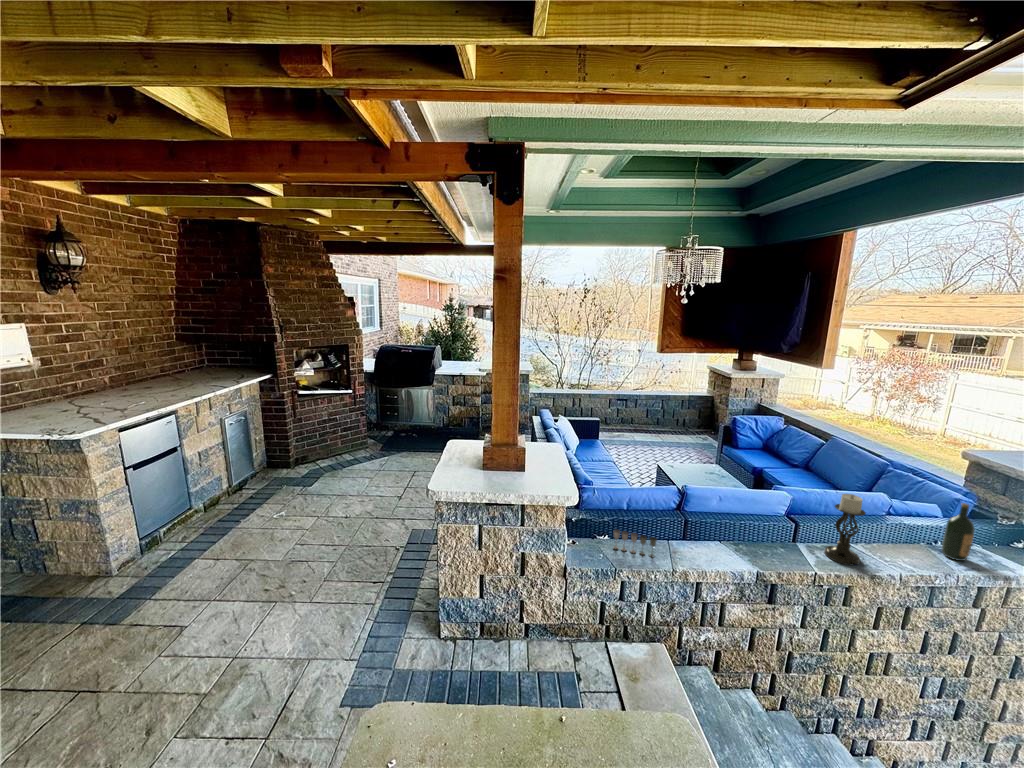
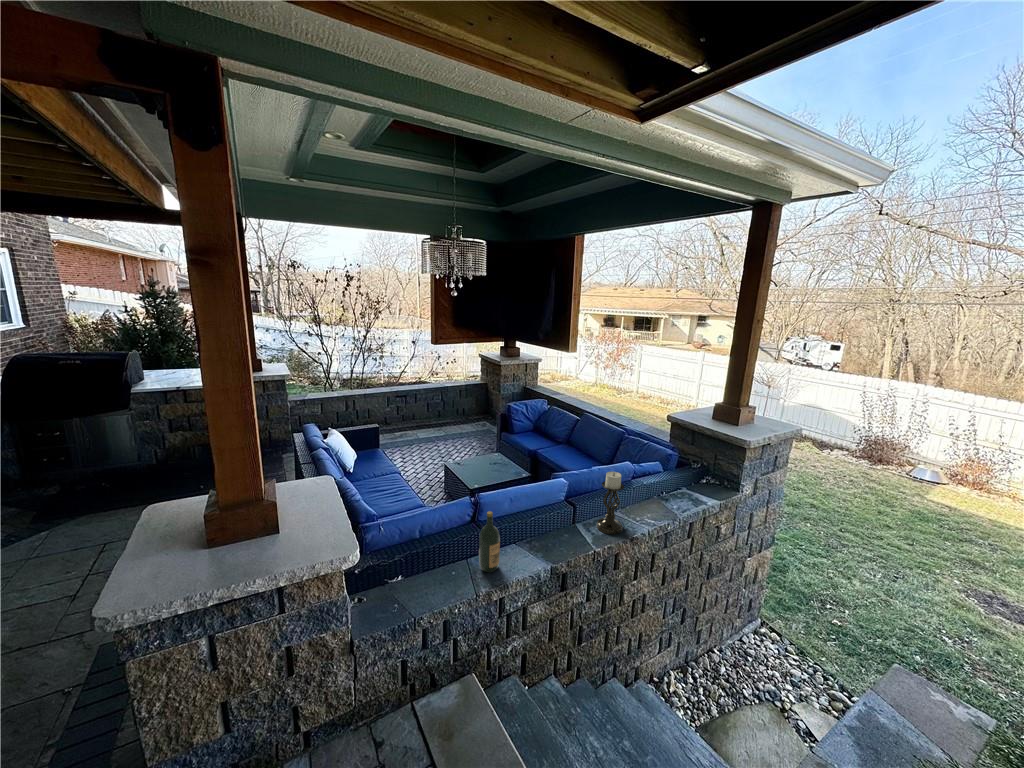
wine bottle: present [942,503,975,561] -> present [479,511,500,572]
wine glass: present [614,530,656,557] -> none [407,564,456,591]

